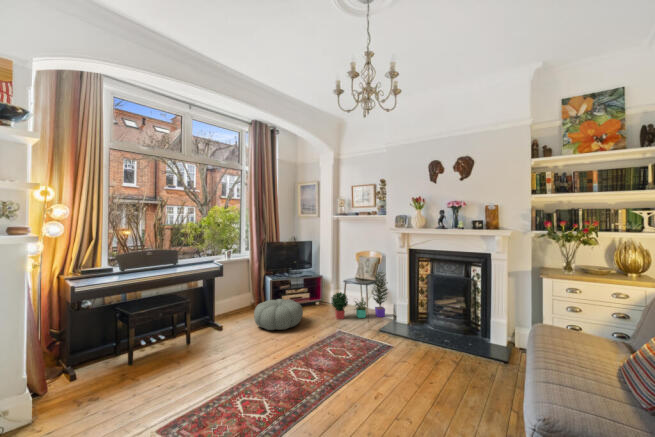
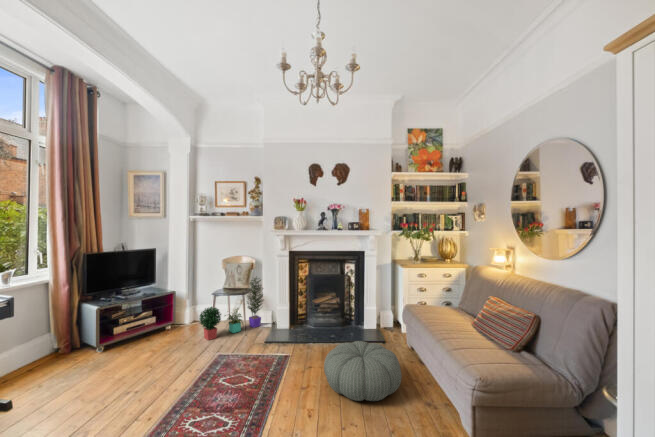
pouf: present [254,299,303,330] -> present [324,341,402,401]

